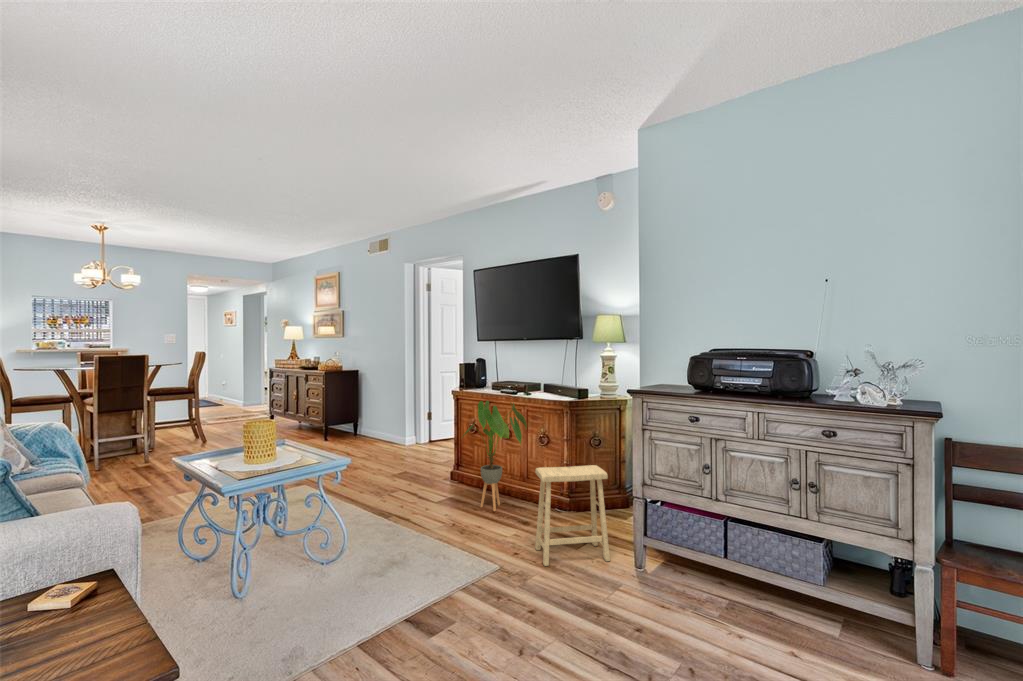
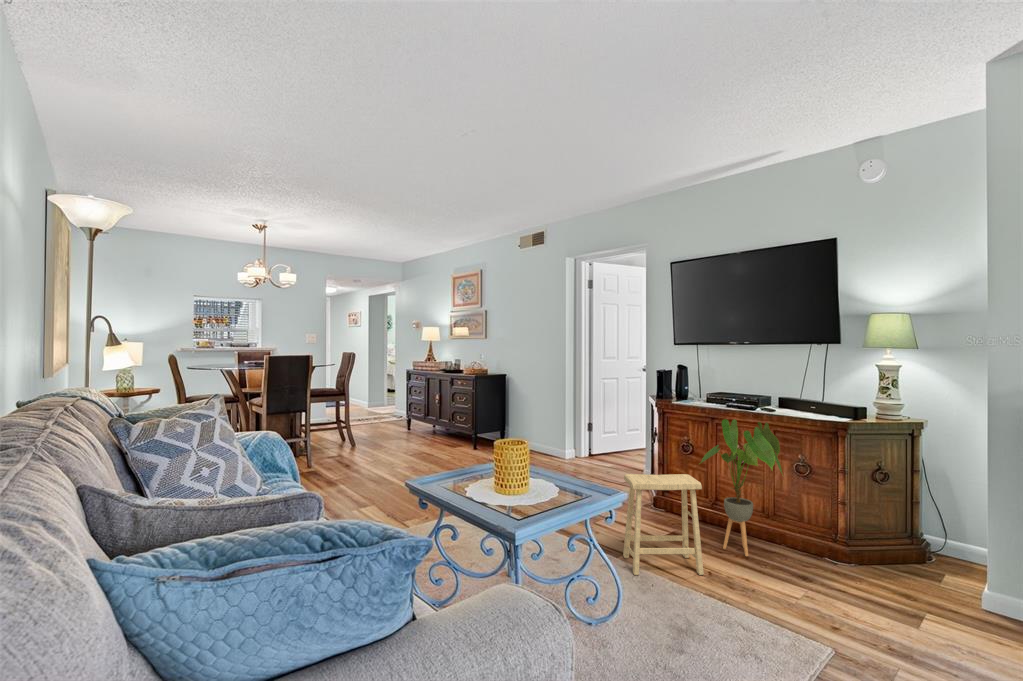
footstool: present [535,465,610,566] -> present [623,474,704,575]

